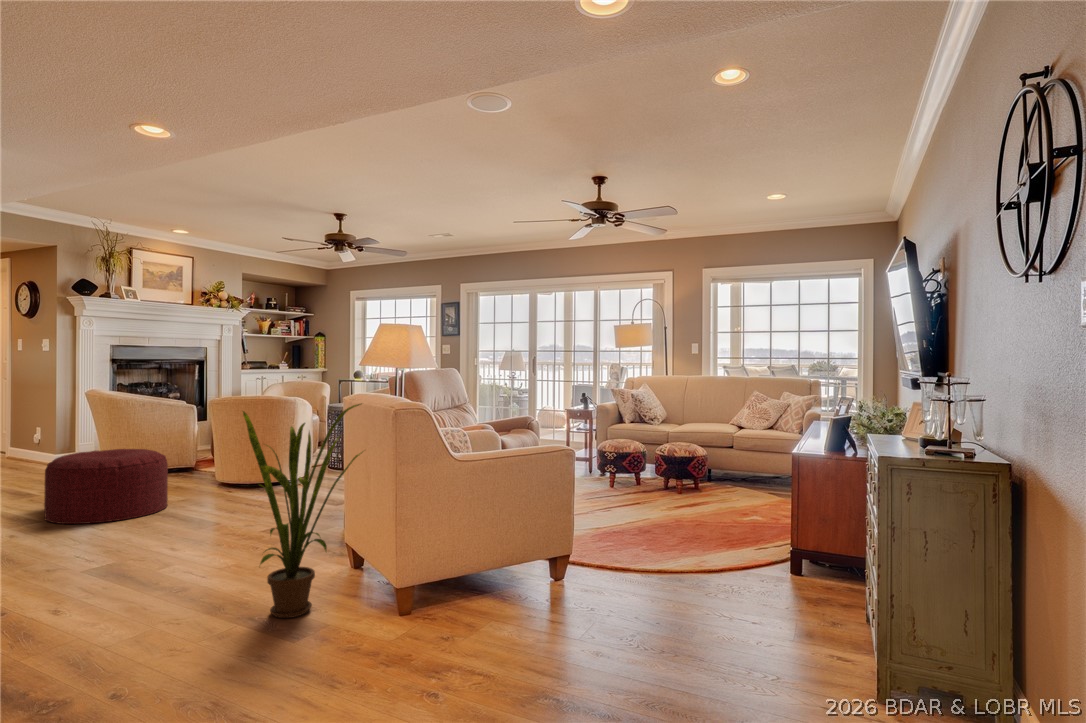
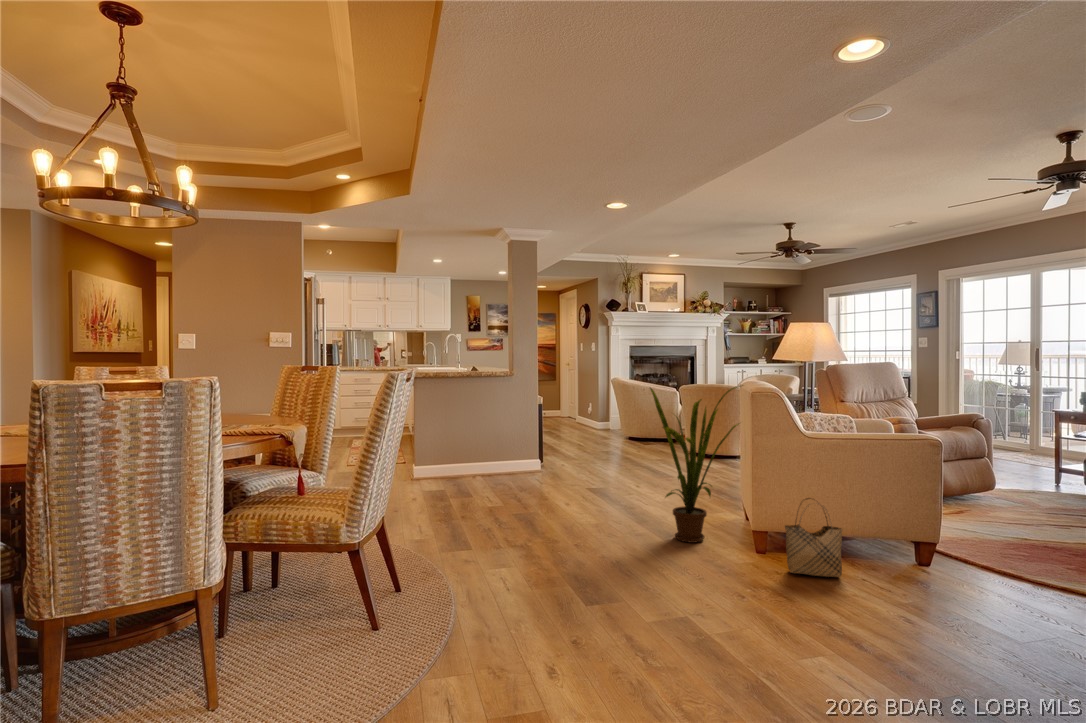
ottoman: present [44,449,168,524] -> none [579,418,649,466]
woven basket: none [428,531,487,625] -> present [785,498,842,577]

